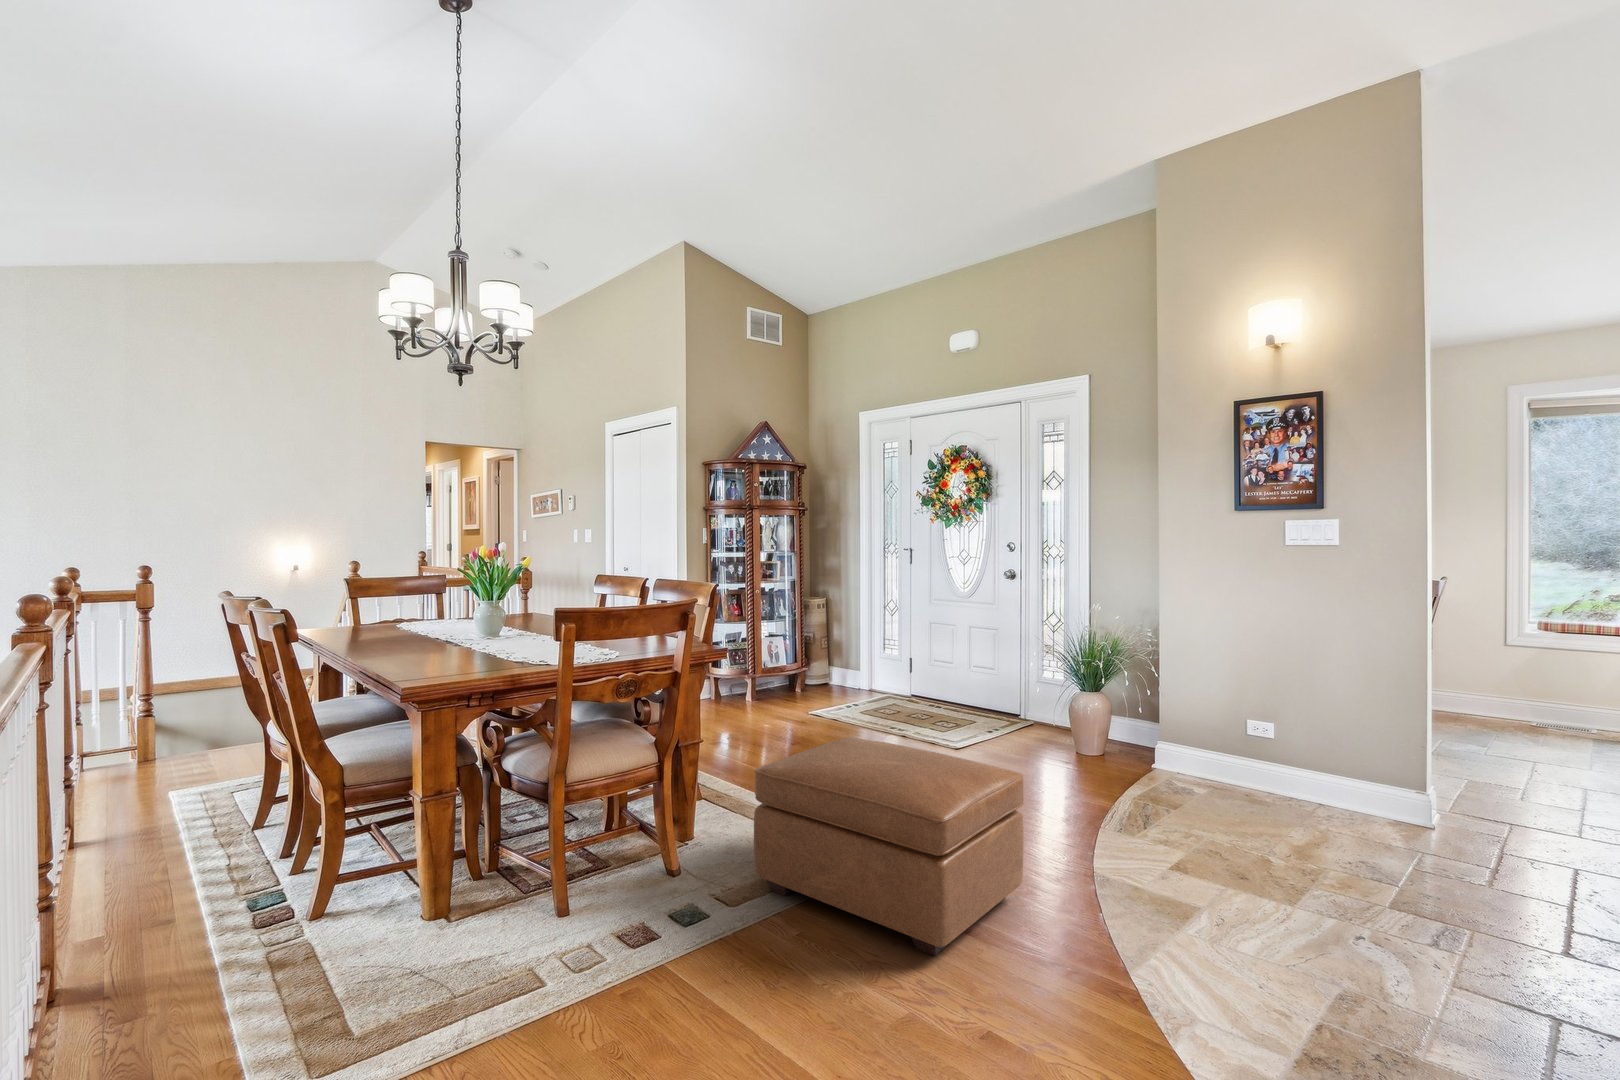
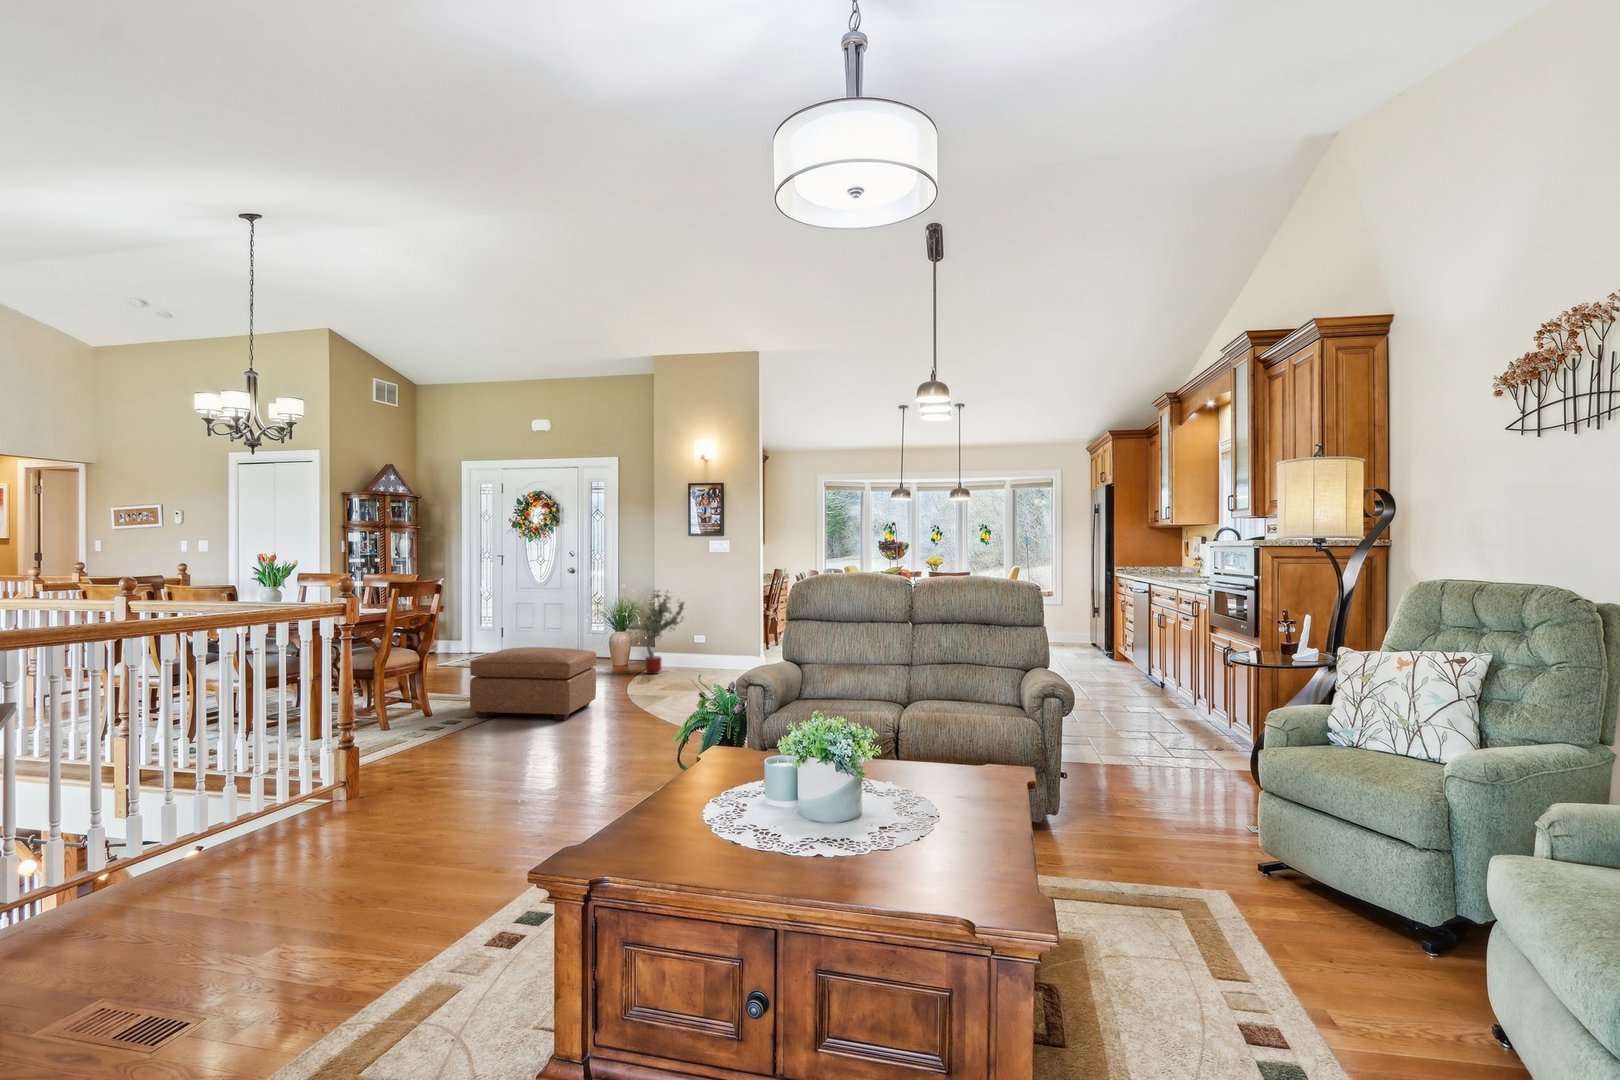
potted tree: none [1095,620,1235,792] -> present [625,590,684,674]

